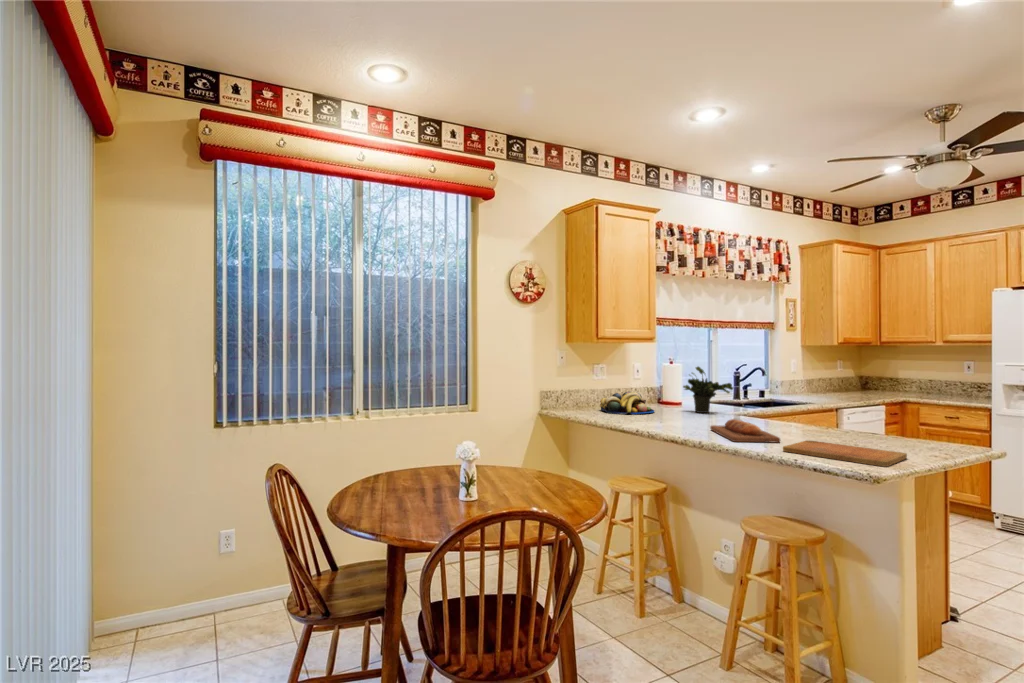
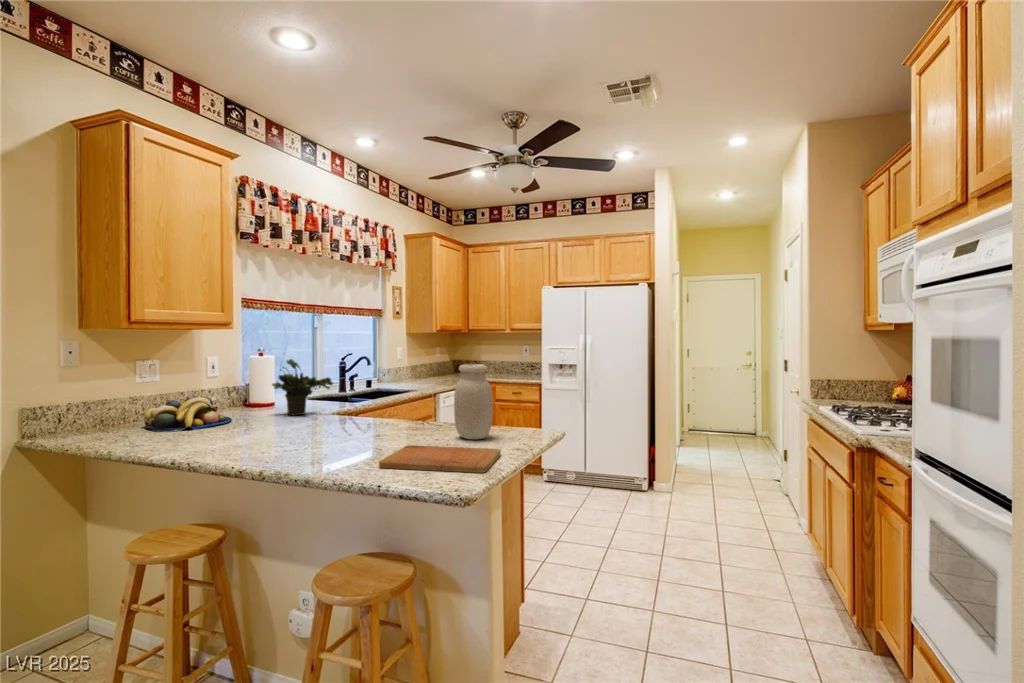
jar: none [856,374,900,446] -> present [454,364,493,439]
bread loaf: present [710,419,780,443] -> none [296,427,378,461]

